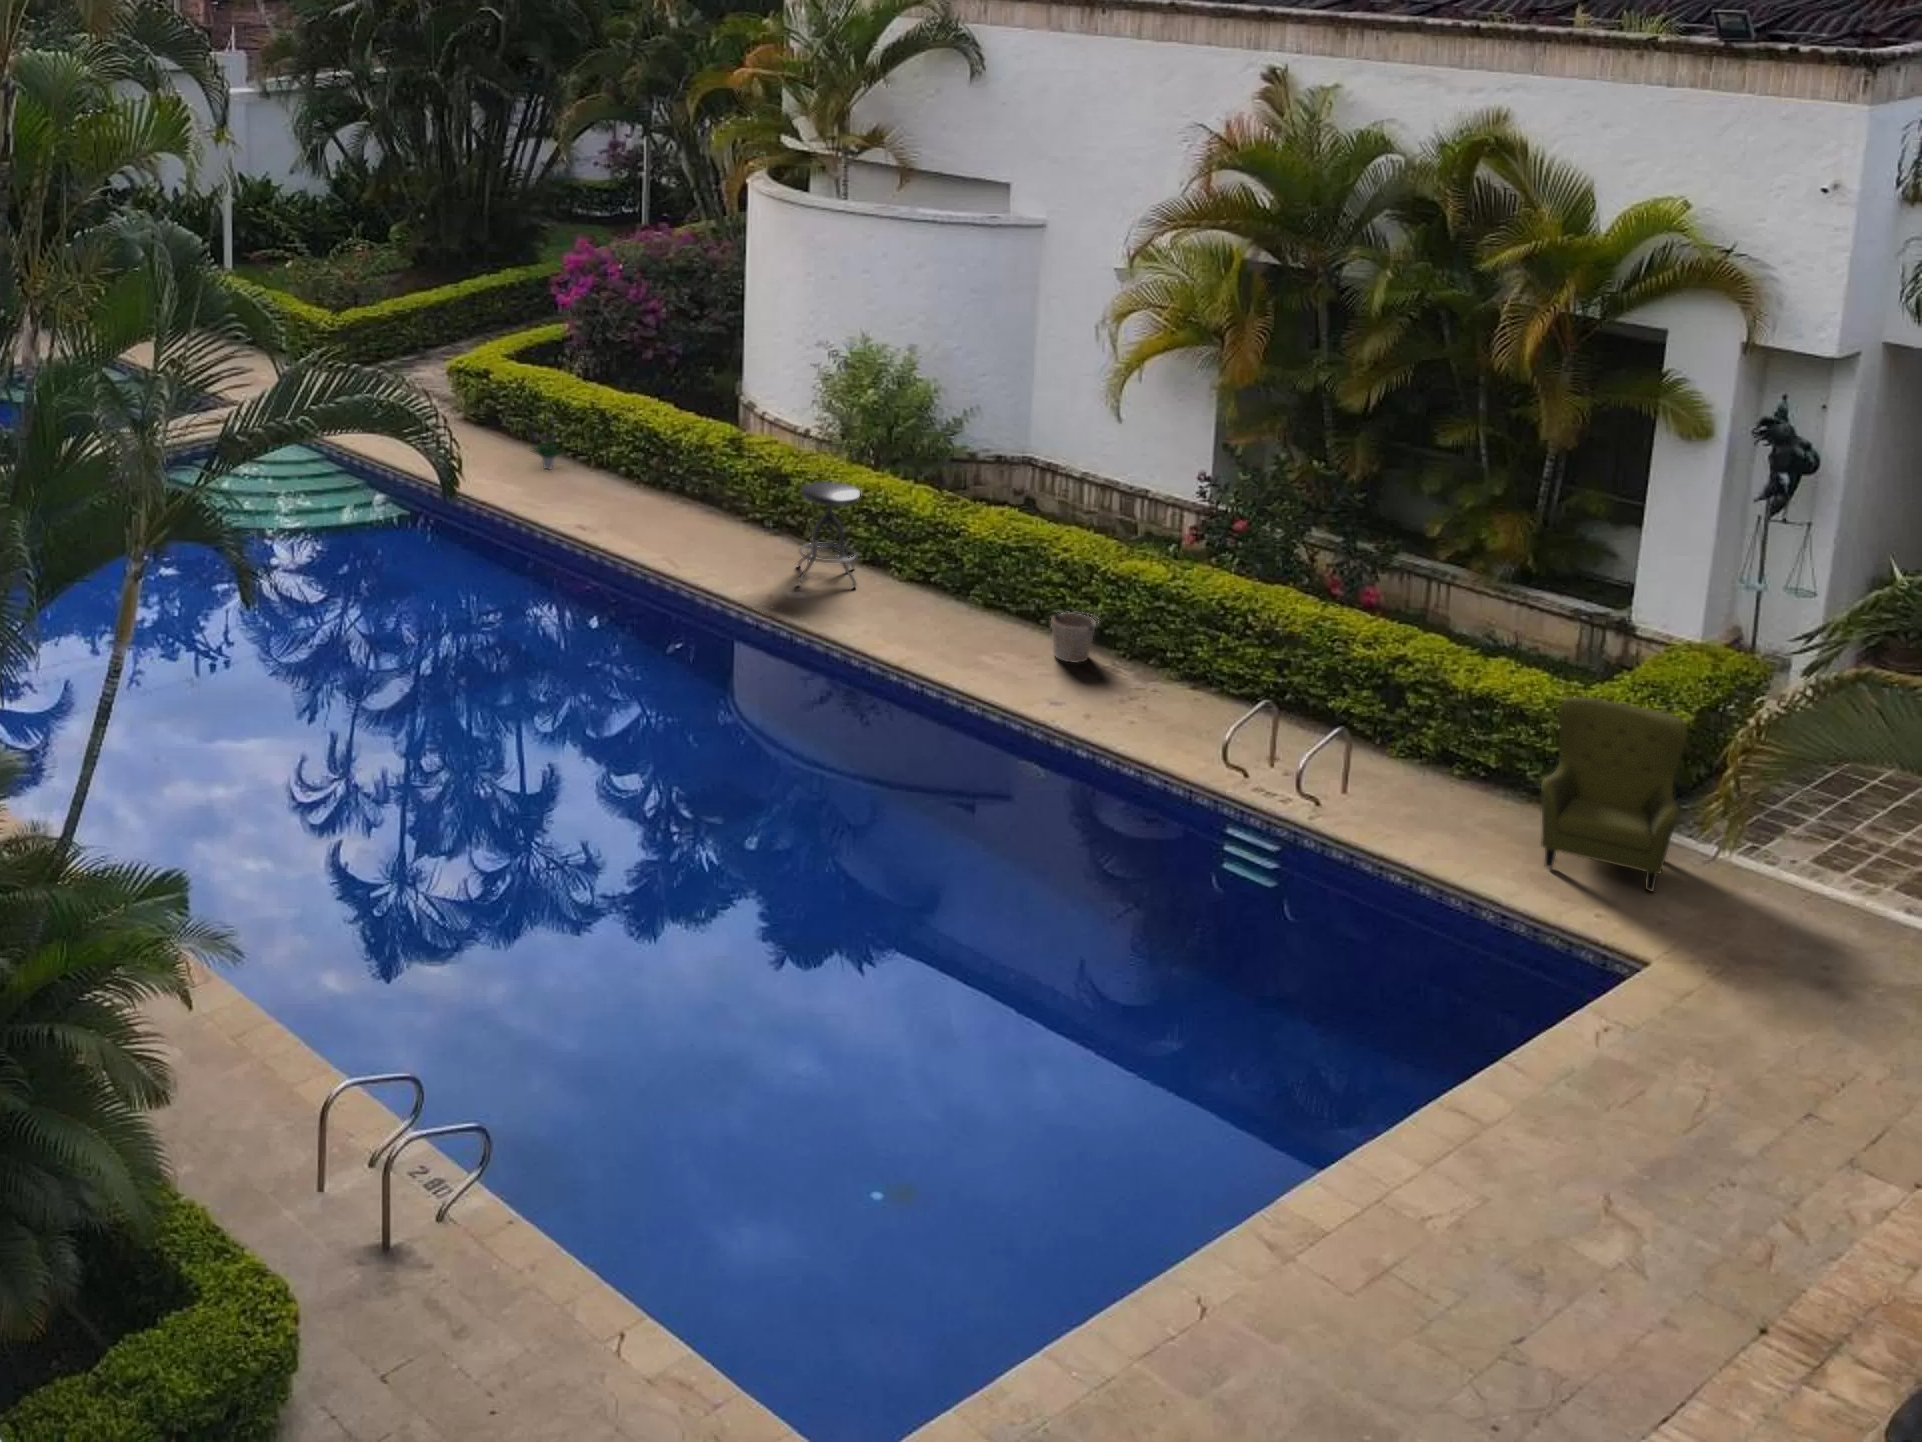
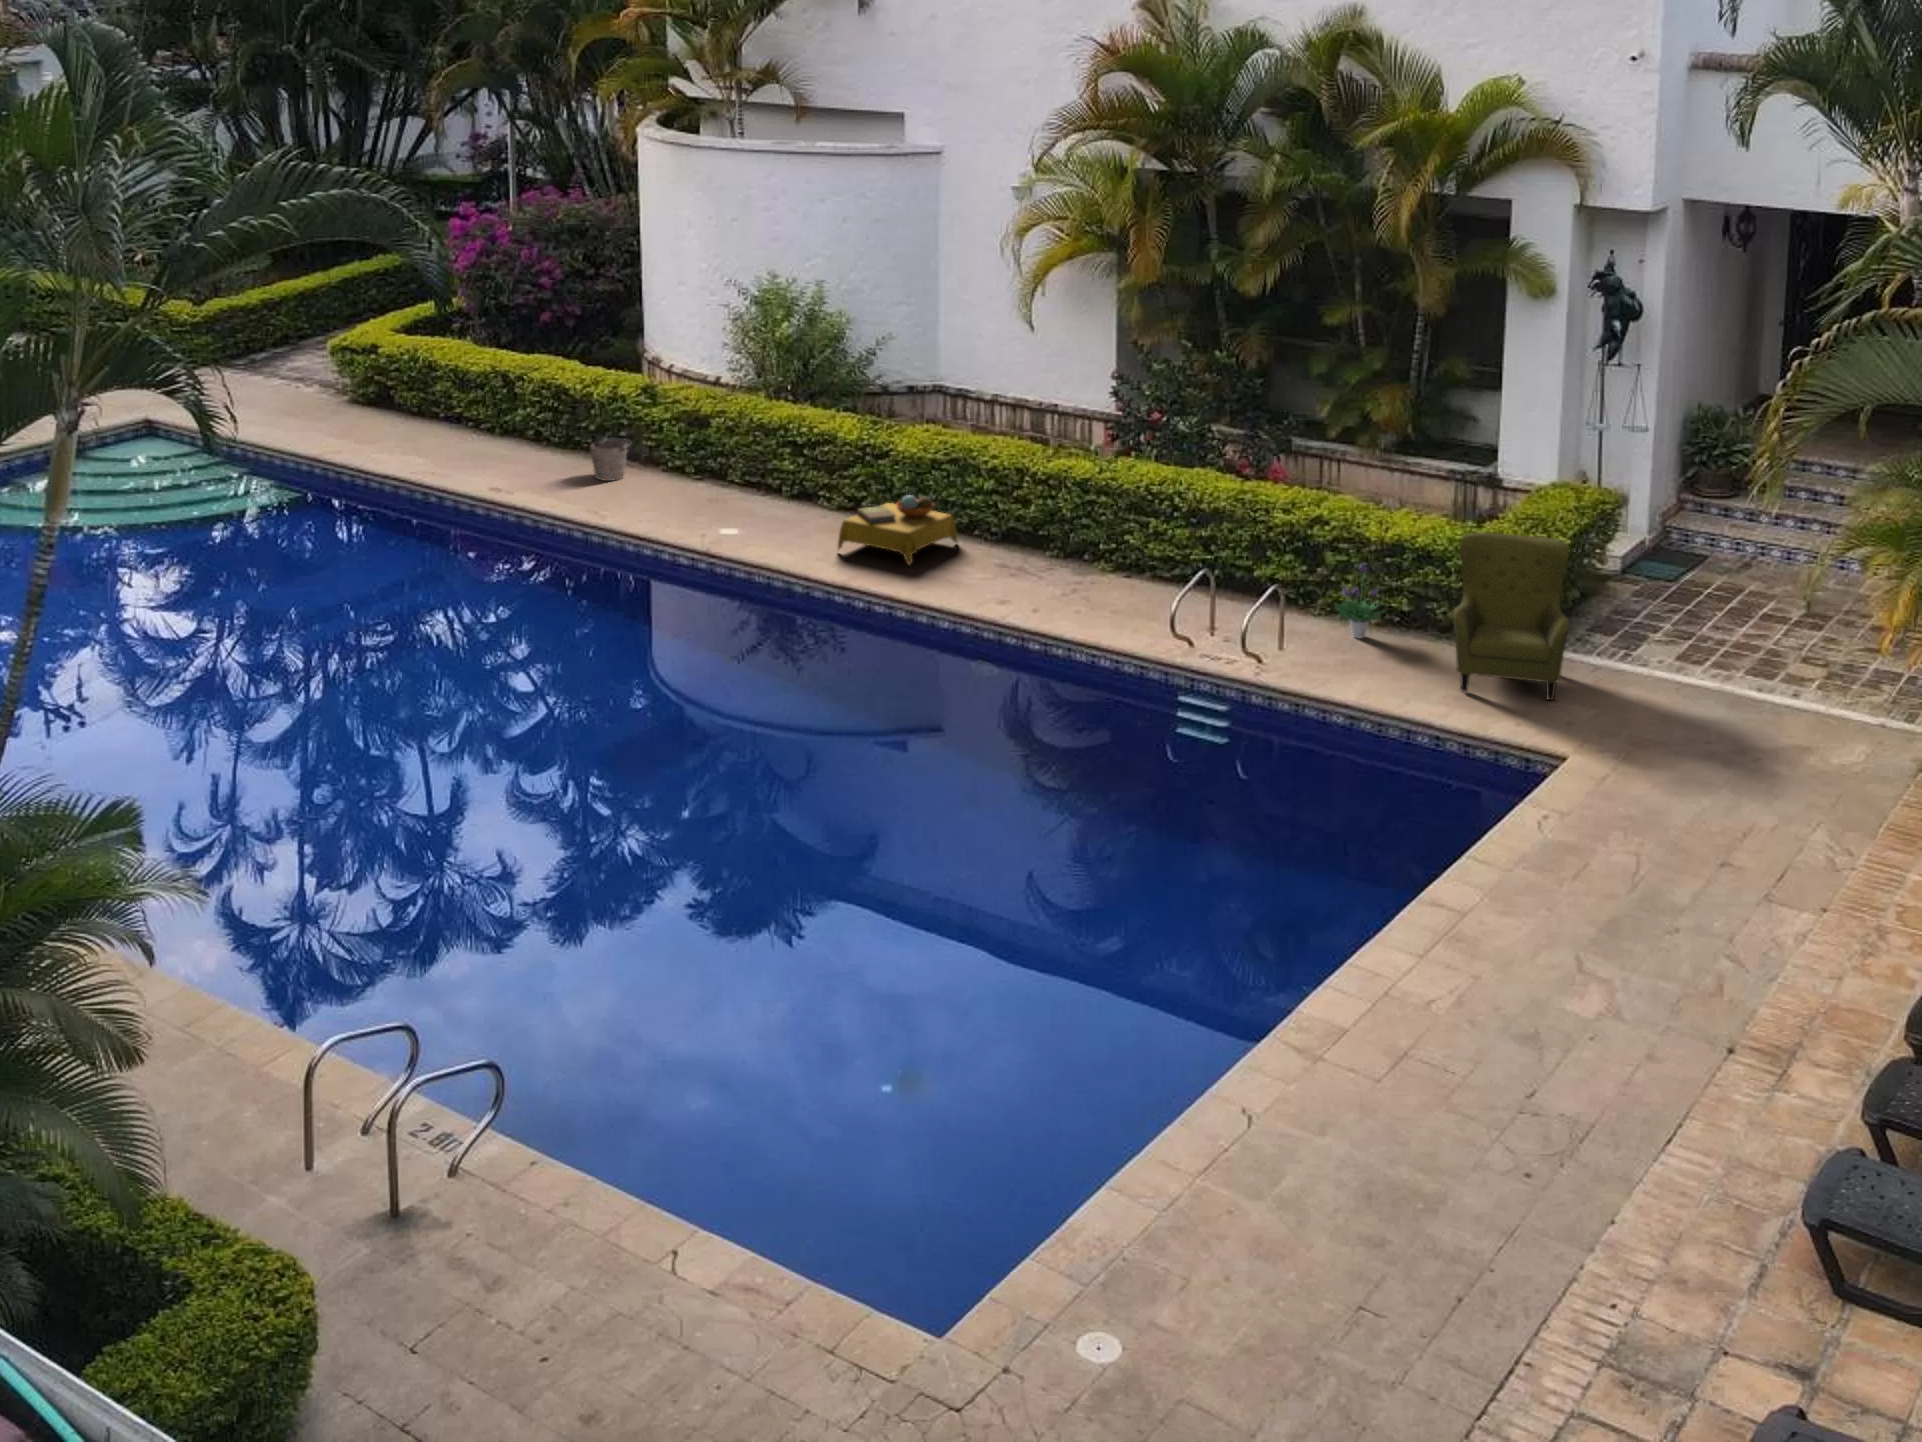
potted plant: present [530,417,561,469] -> present [1335,563,1382,638]
stool: present [798,482,860,587] -> none [726,419,789,526]
side table: none [899,577,1022,648] -> present [838,495,957,565]
bucket: present [1051,613,1096,662] -> present [590,440,628,481]

